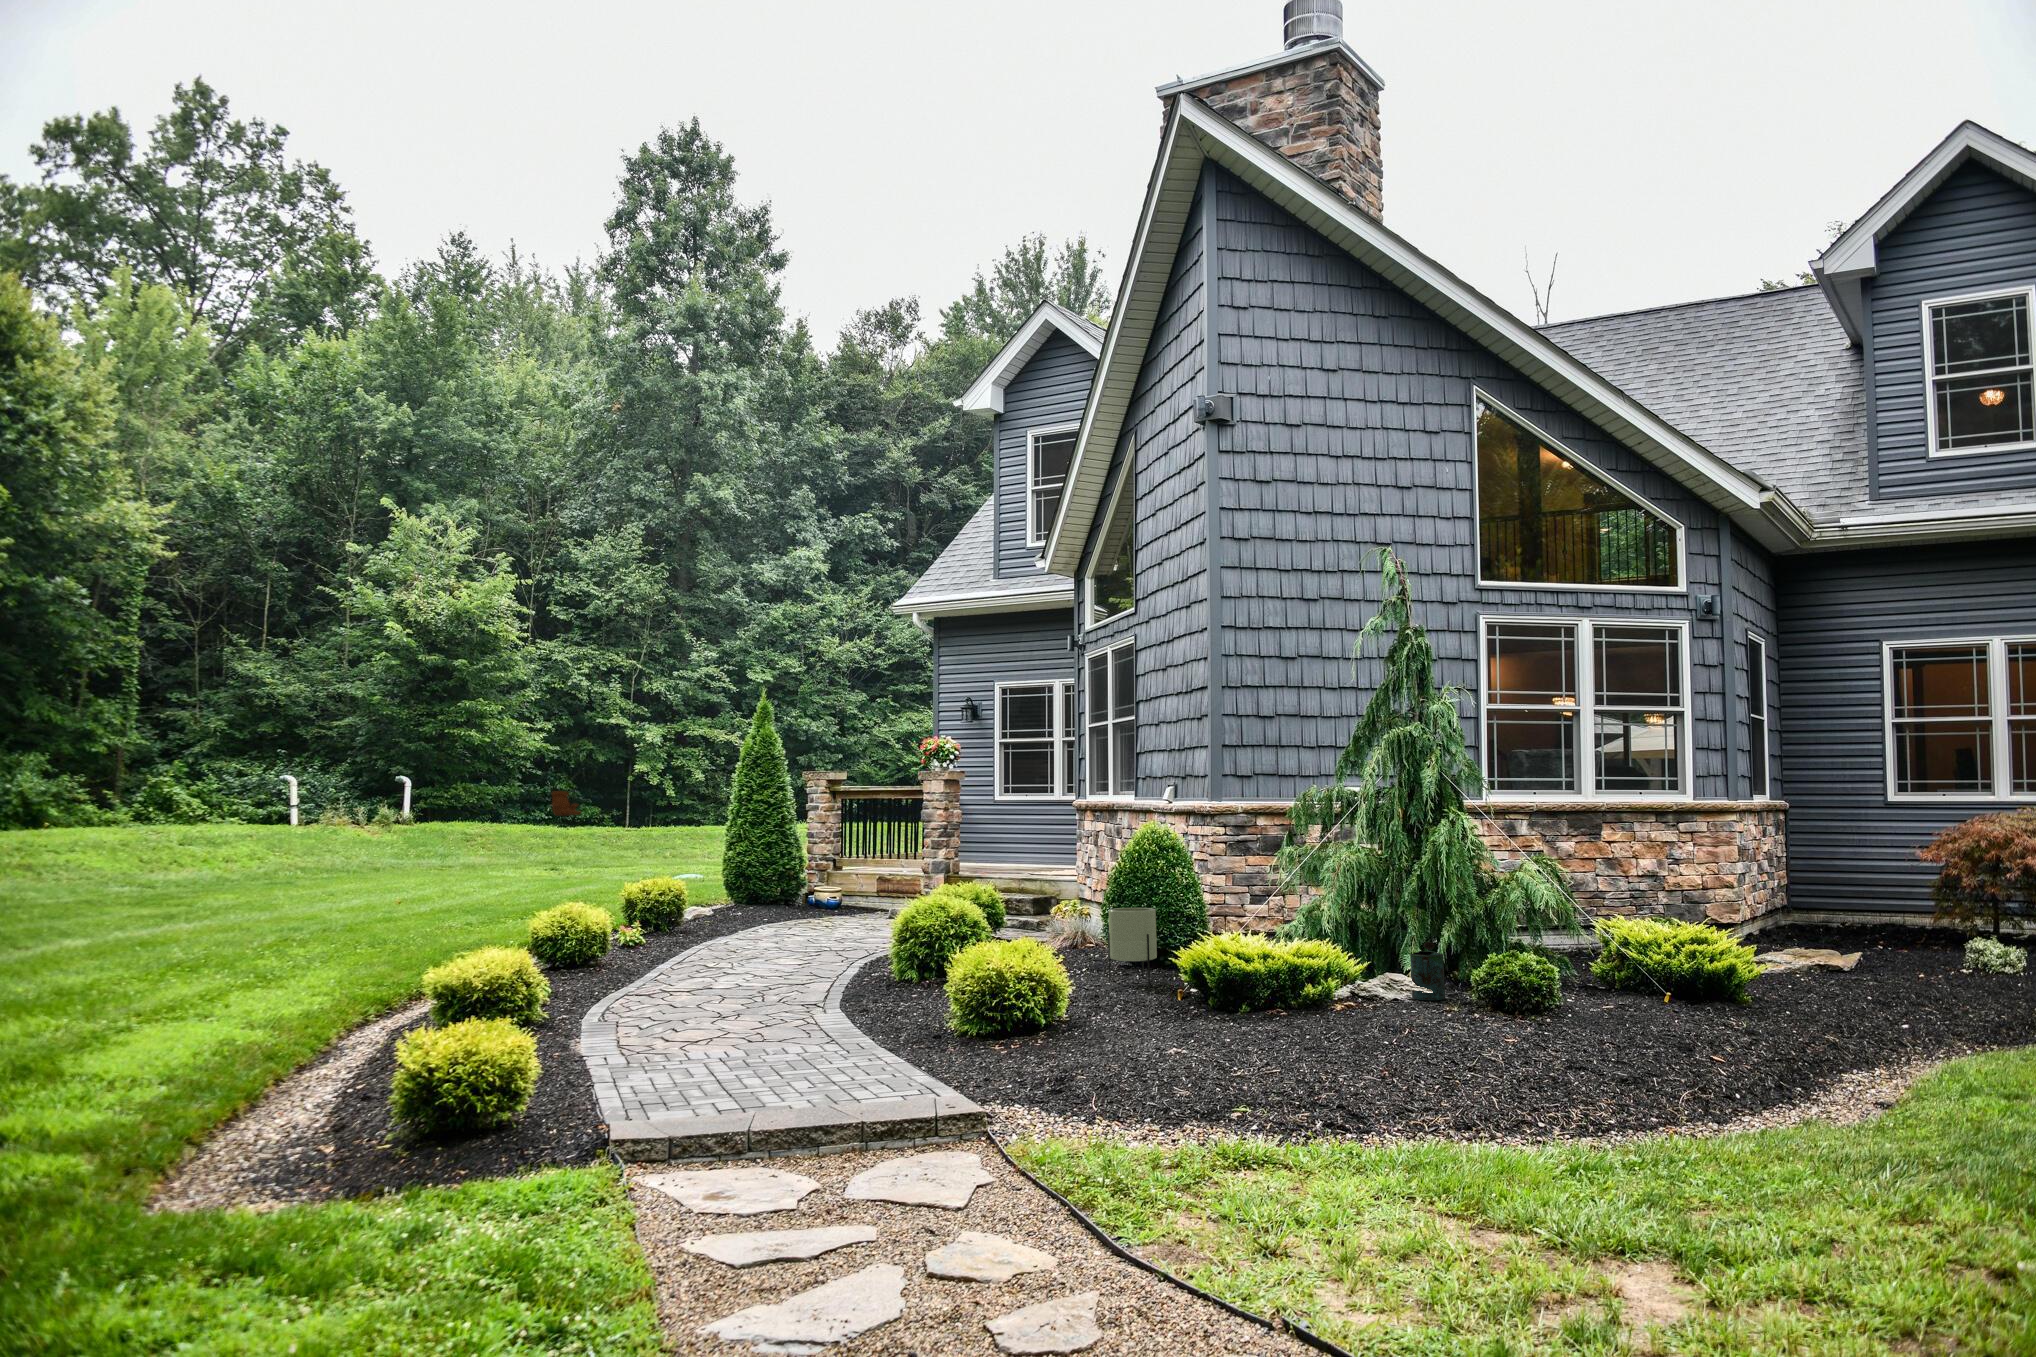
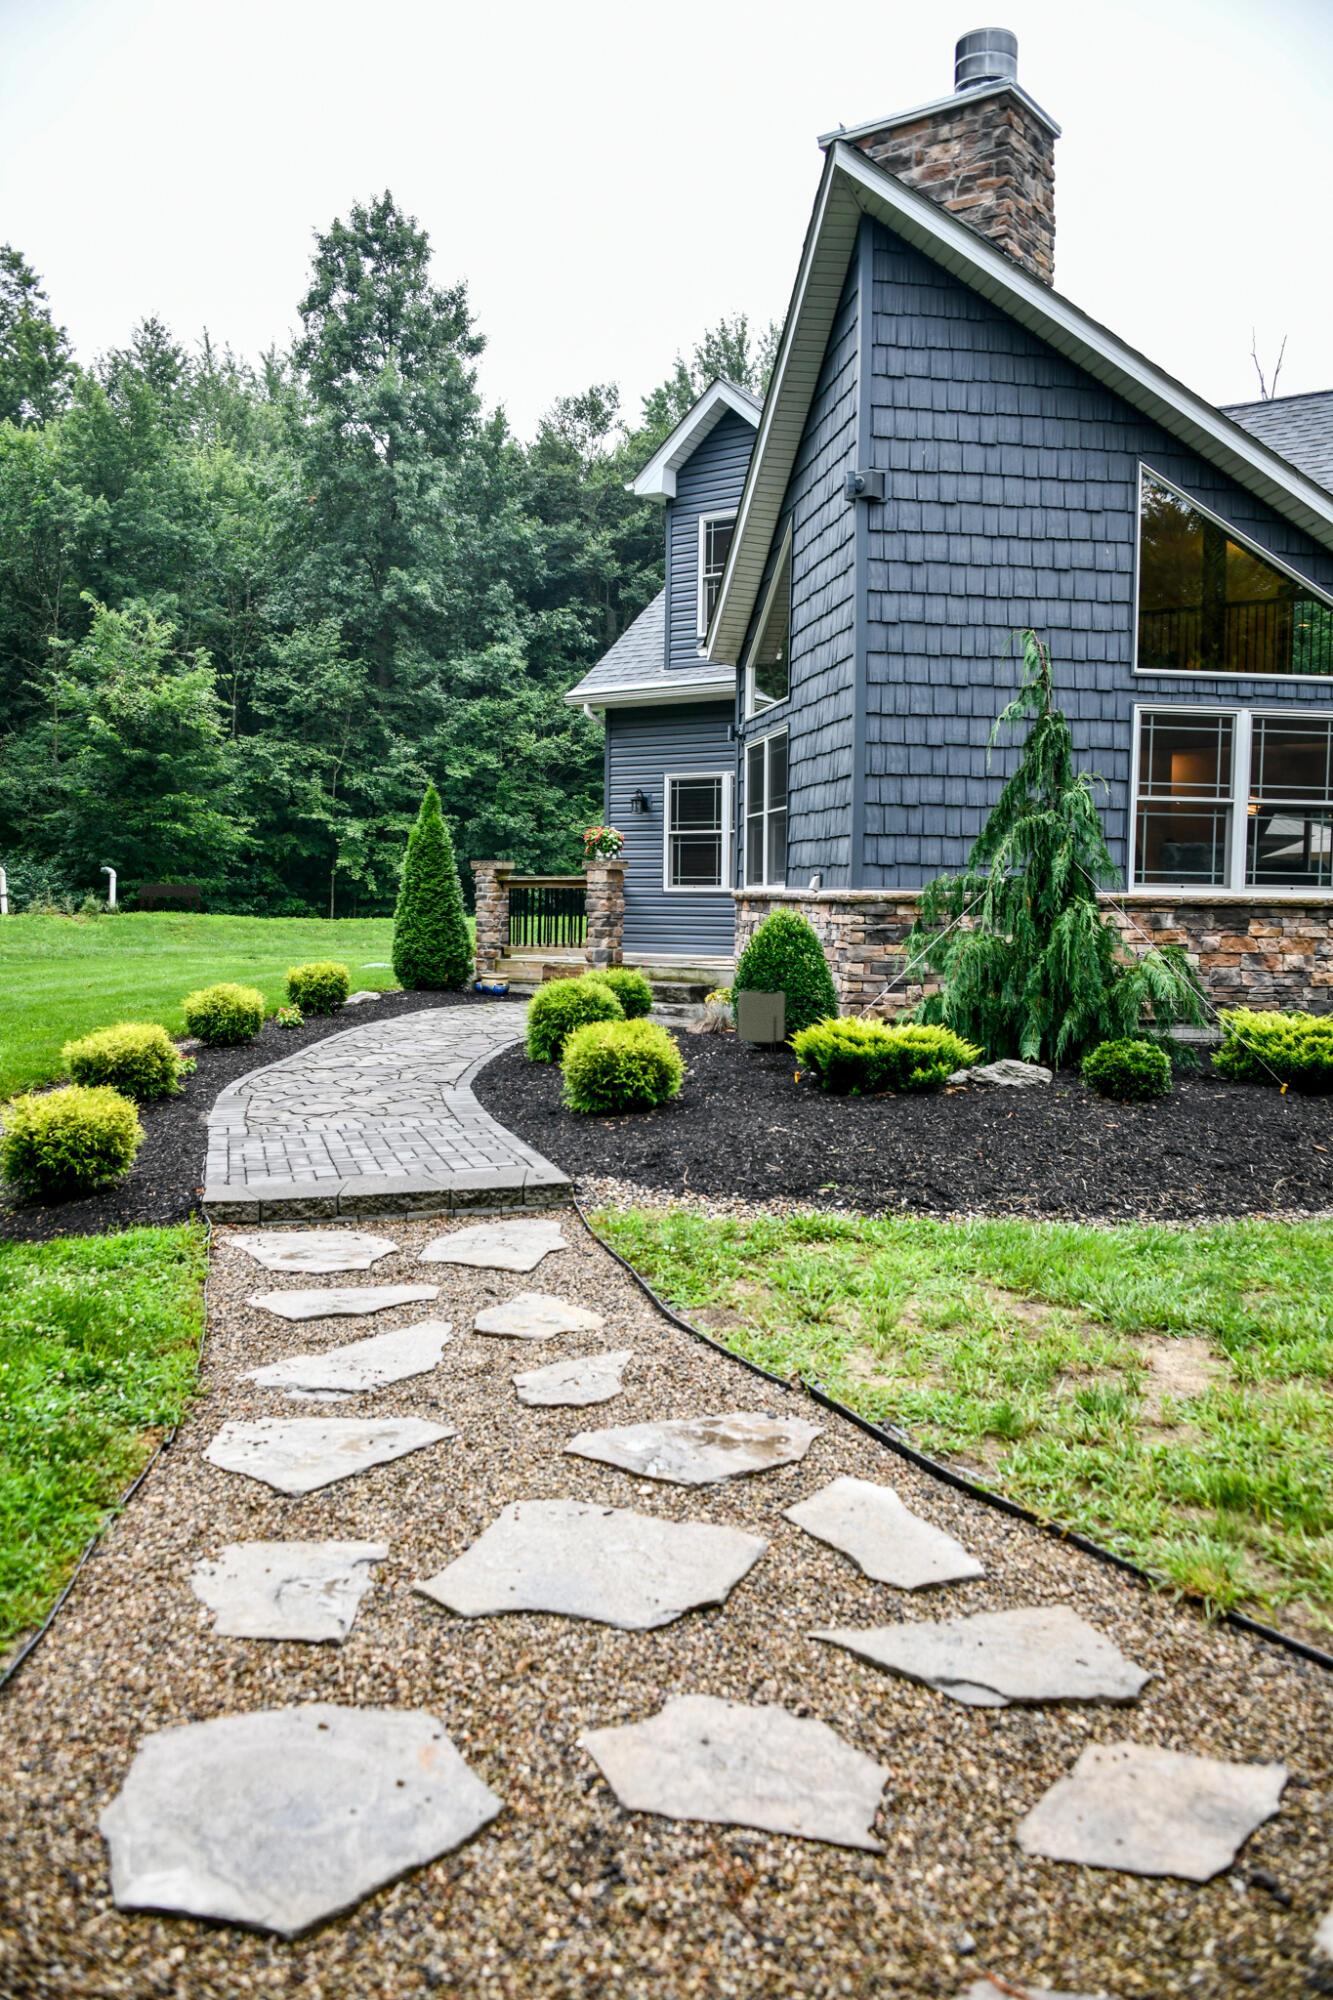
lounge chair: present [551,791,581,823] -> none [258,878,289,909]
bench: none [425,800,490,827] -> present [140,884,200,908]
watering can: present [1410,942,1445,1000] -> none [1029,1031,1063,1086]

